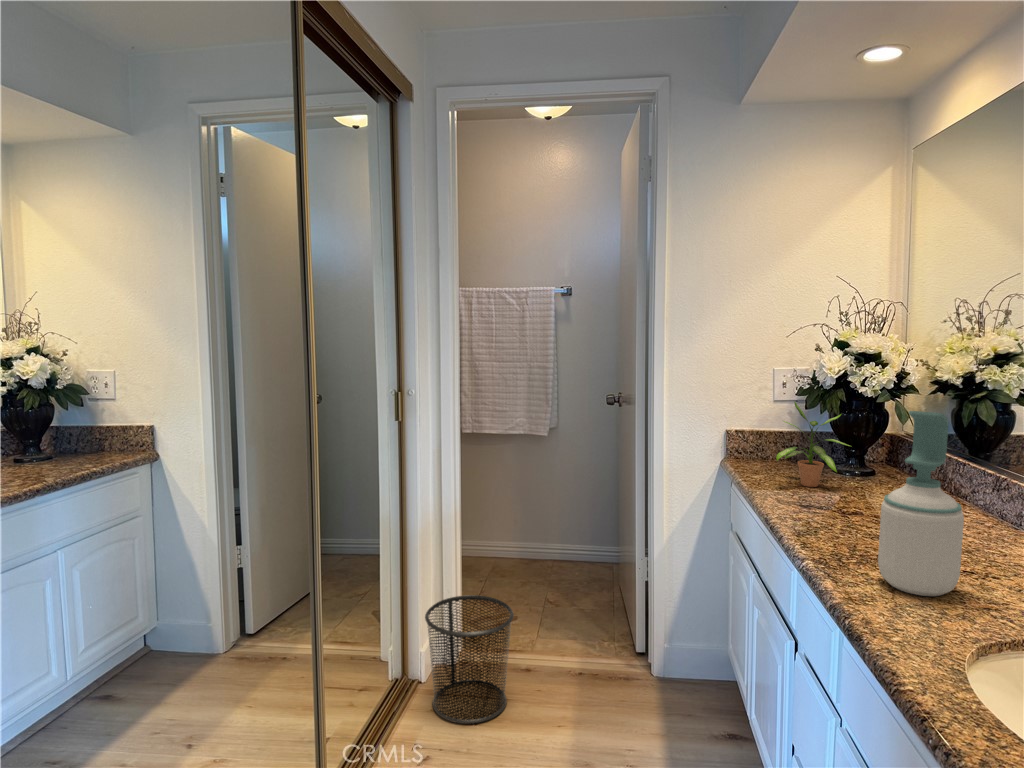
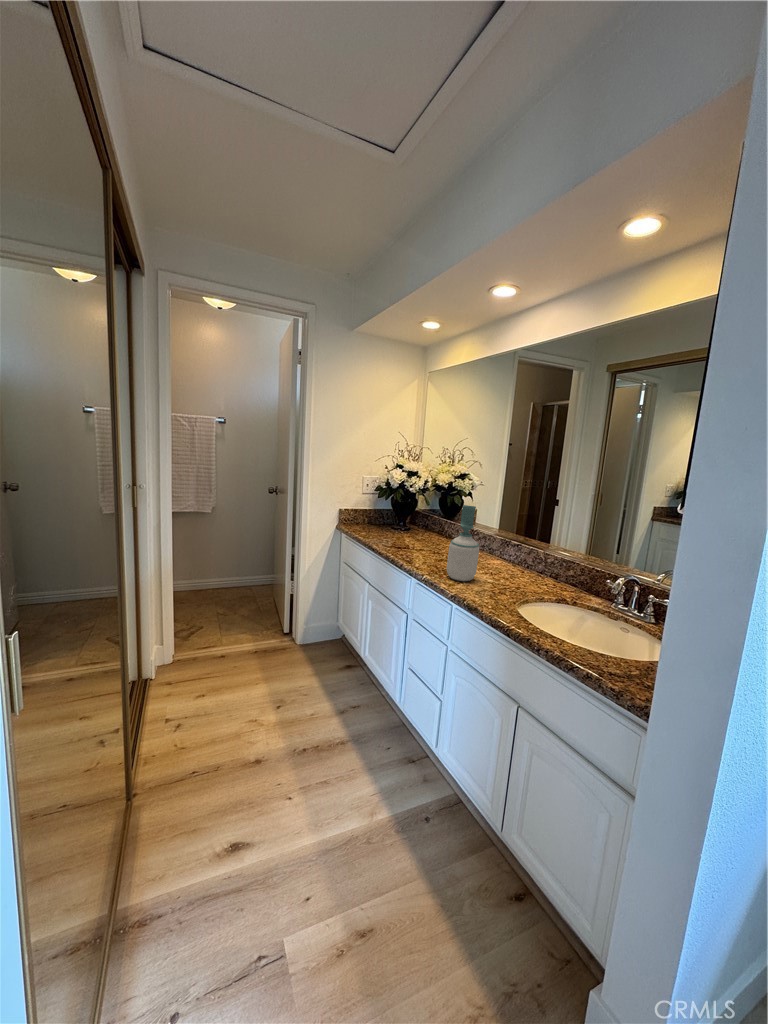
potted plant: present [776,402,850,487] -> none [375,495,409,537]
waste bin: present [425,595,514,724] -> none [162,616,224,697]

